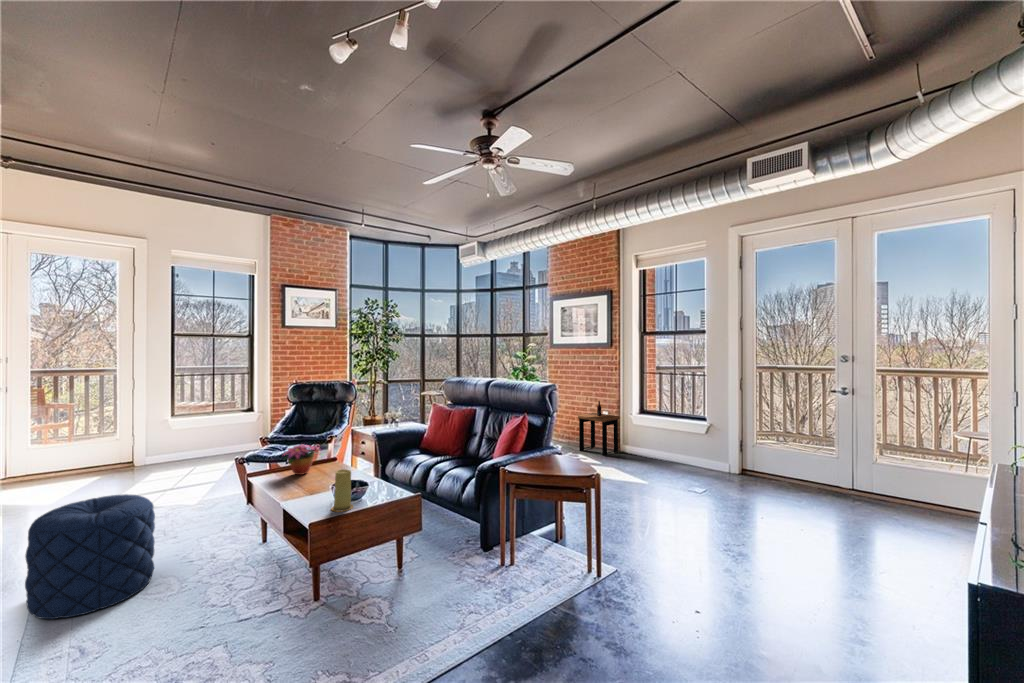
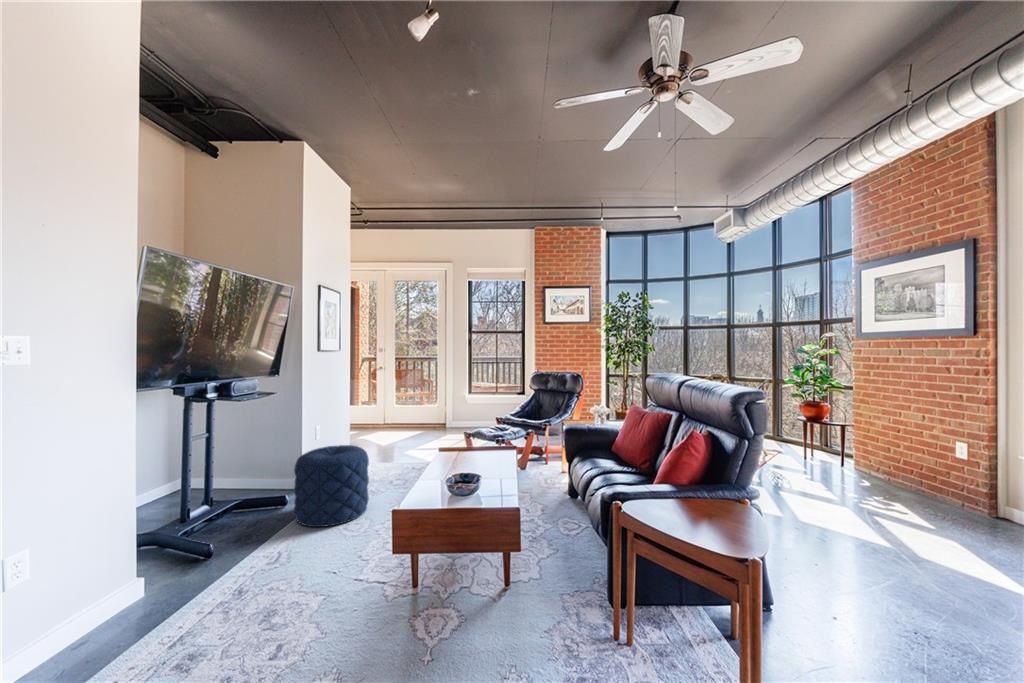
side table: present [578,401,619,456] -> none [895,424,992,516]
flower arrangement: present [284,445,316,475] -> none [464,426,503,456]
candle: present [331,469,353,512] -> none [438,458,460,501]

